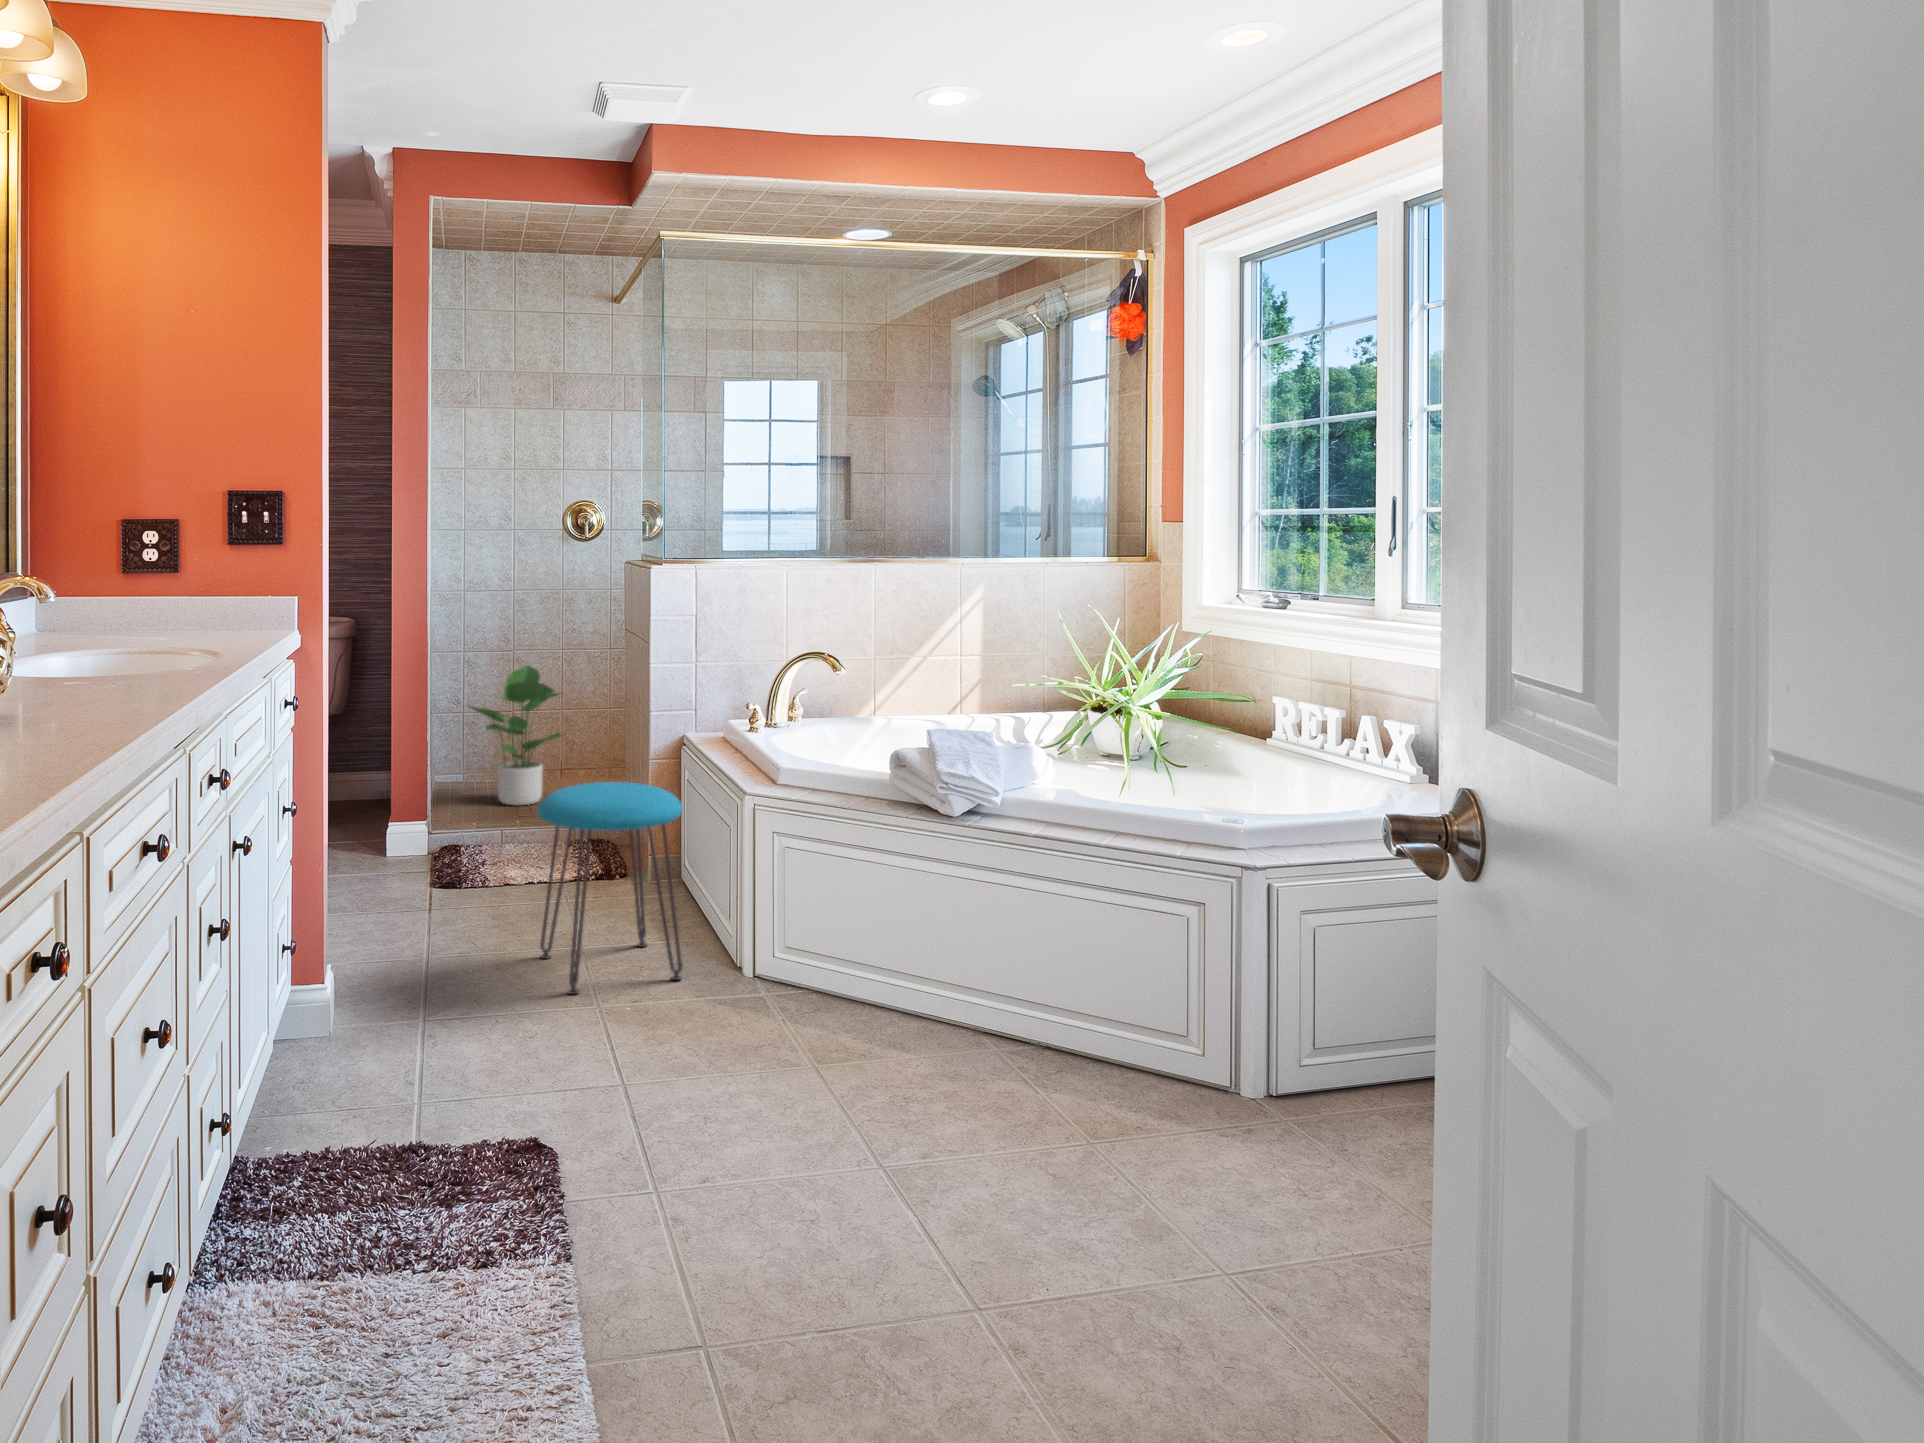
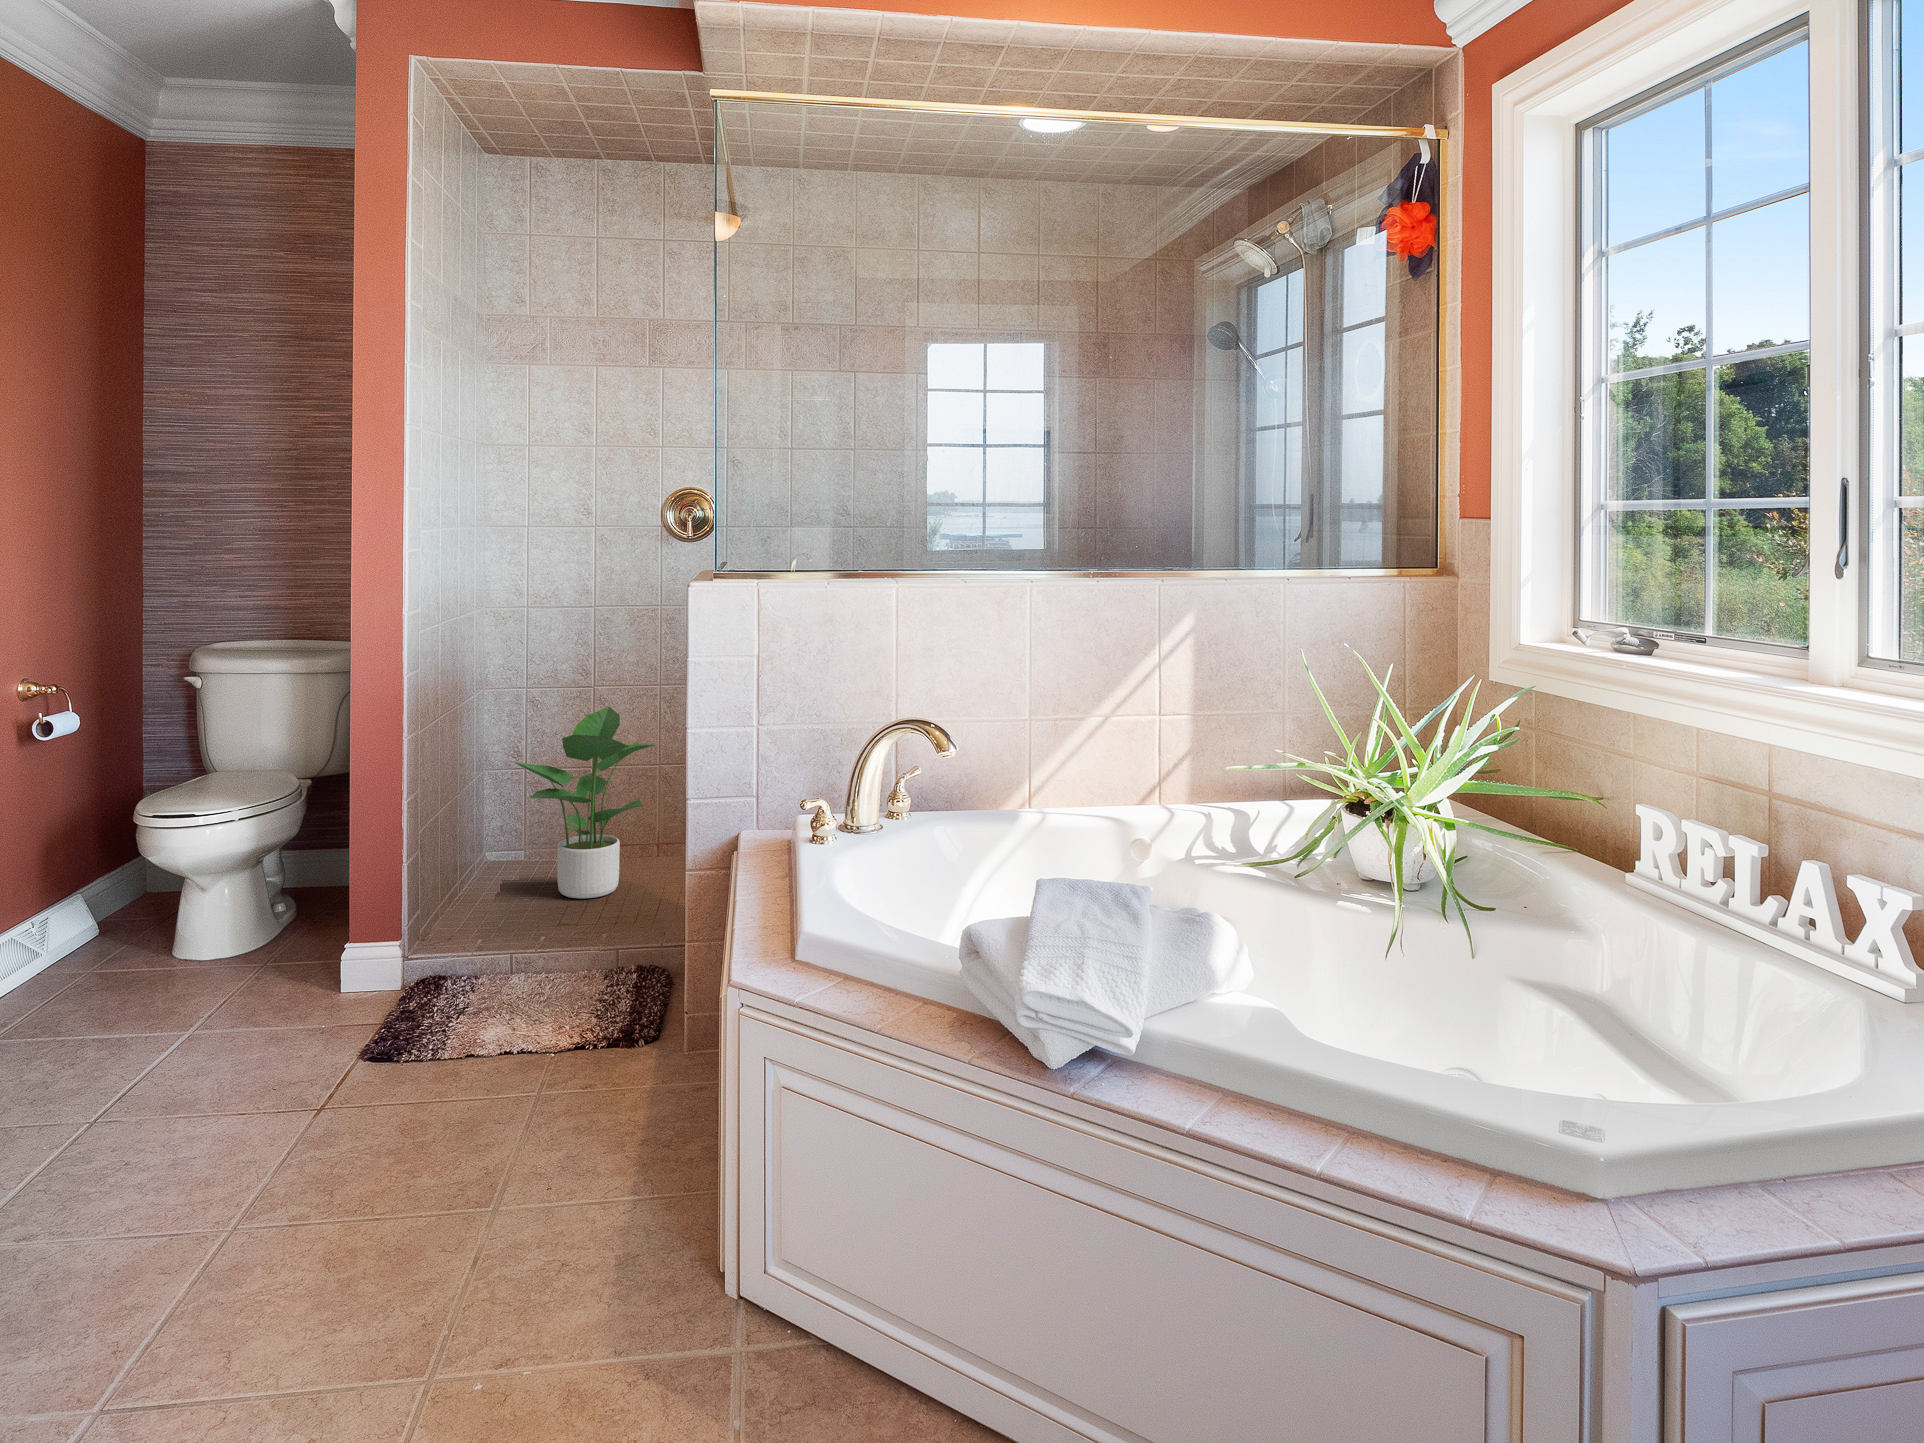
stool: present [538,782,682,994] -> none [367,946,629,1355]

